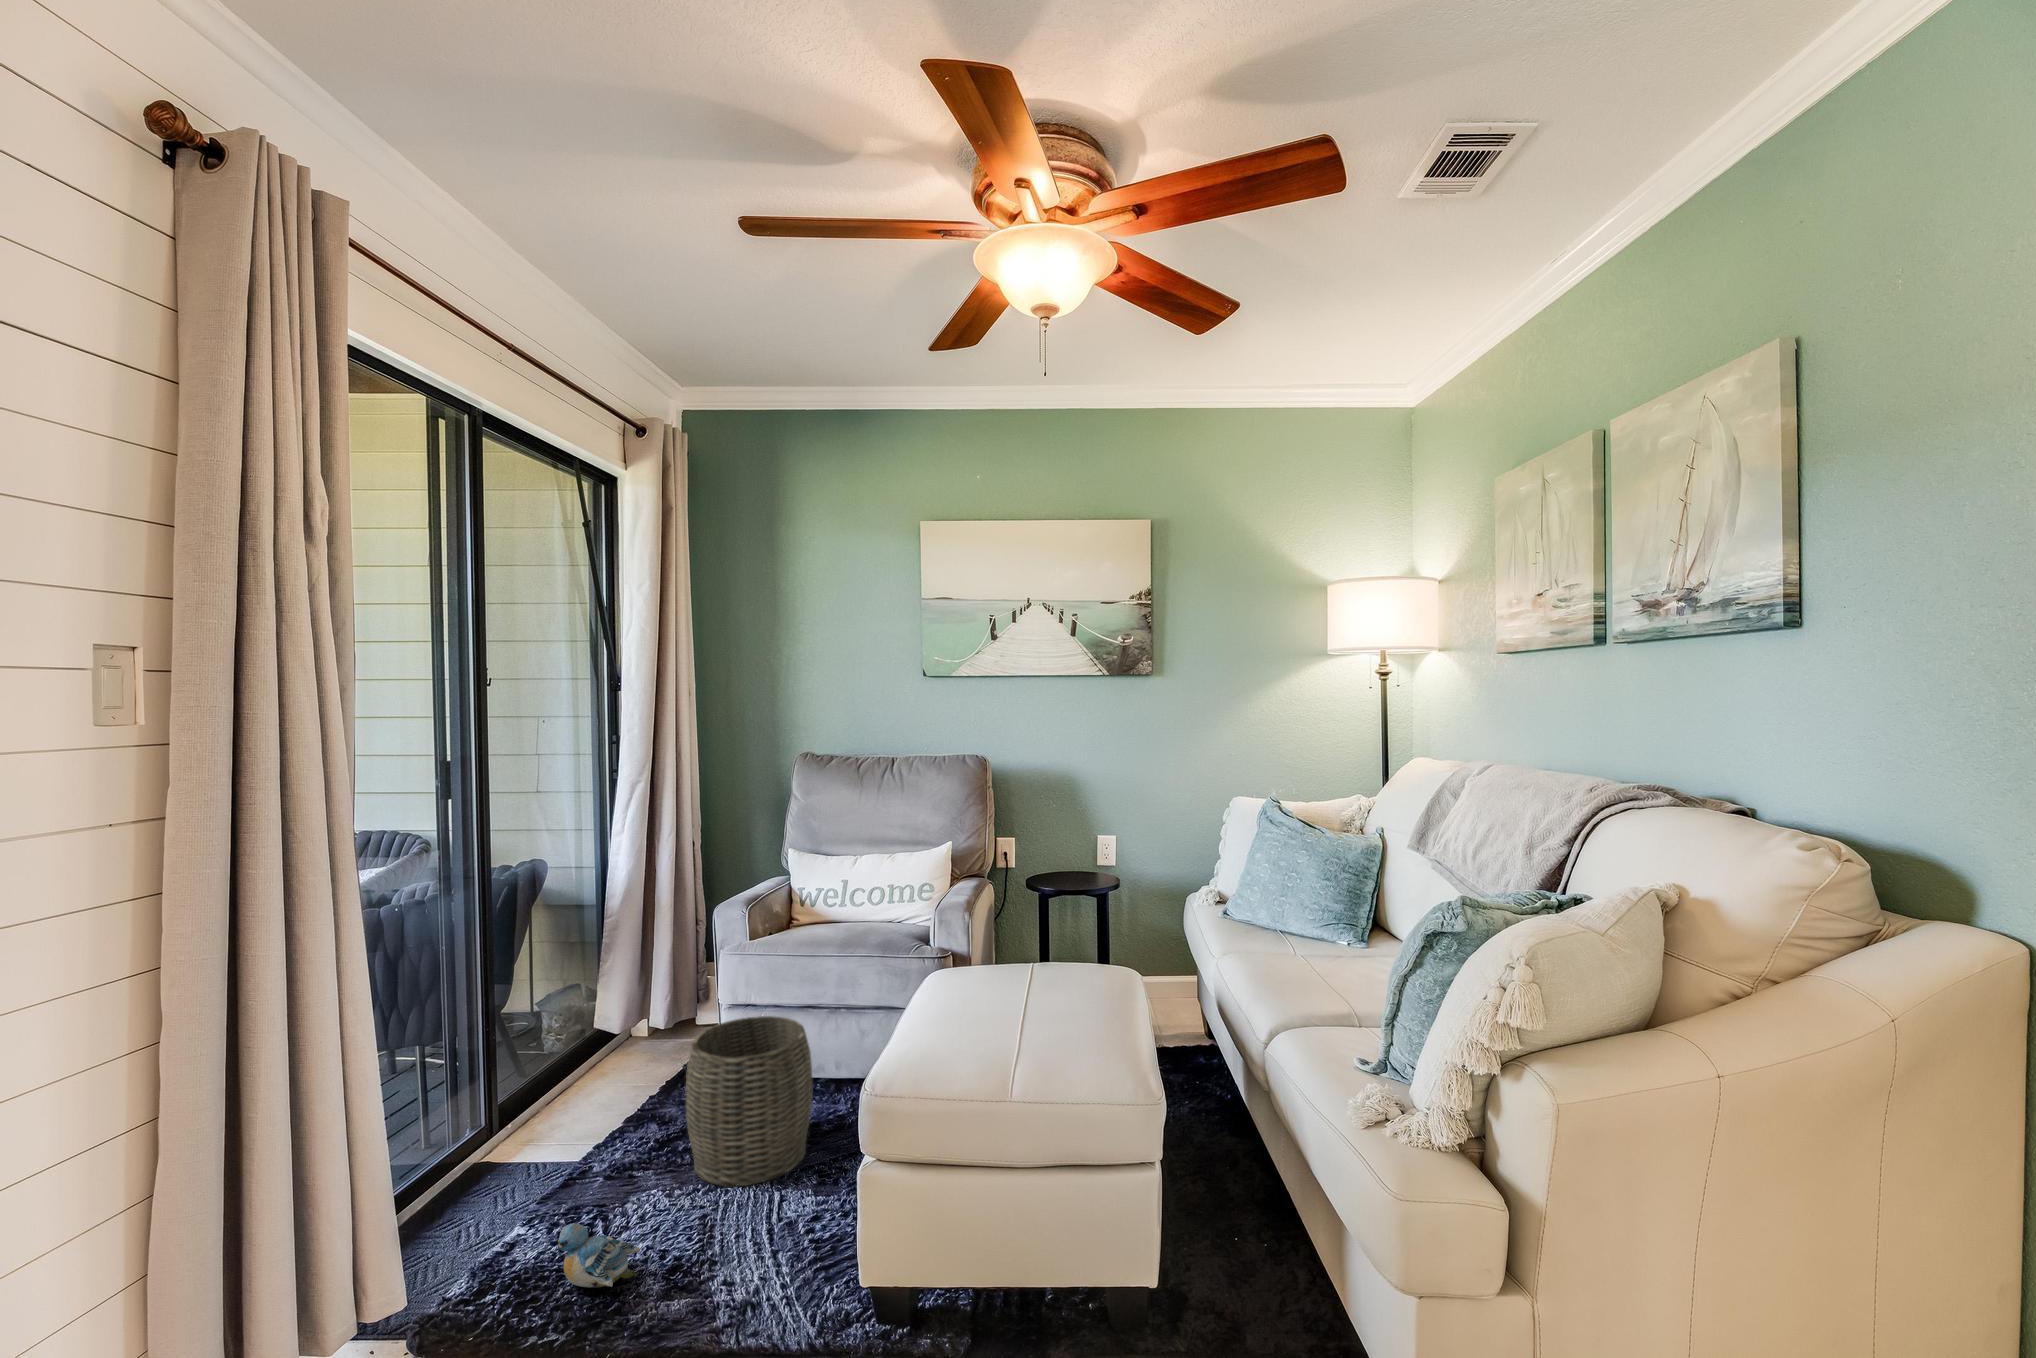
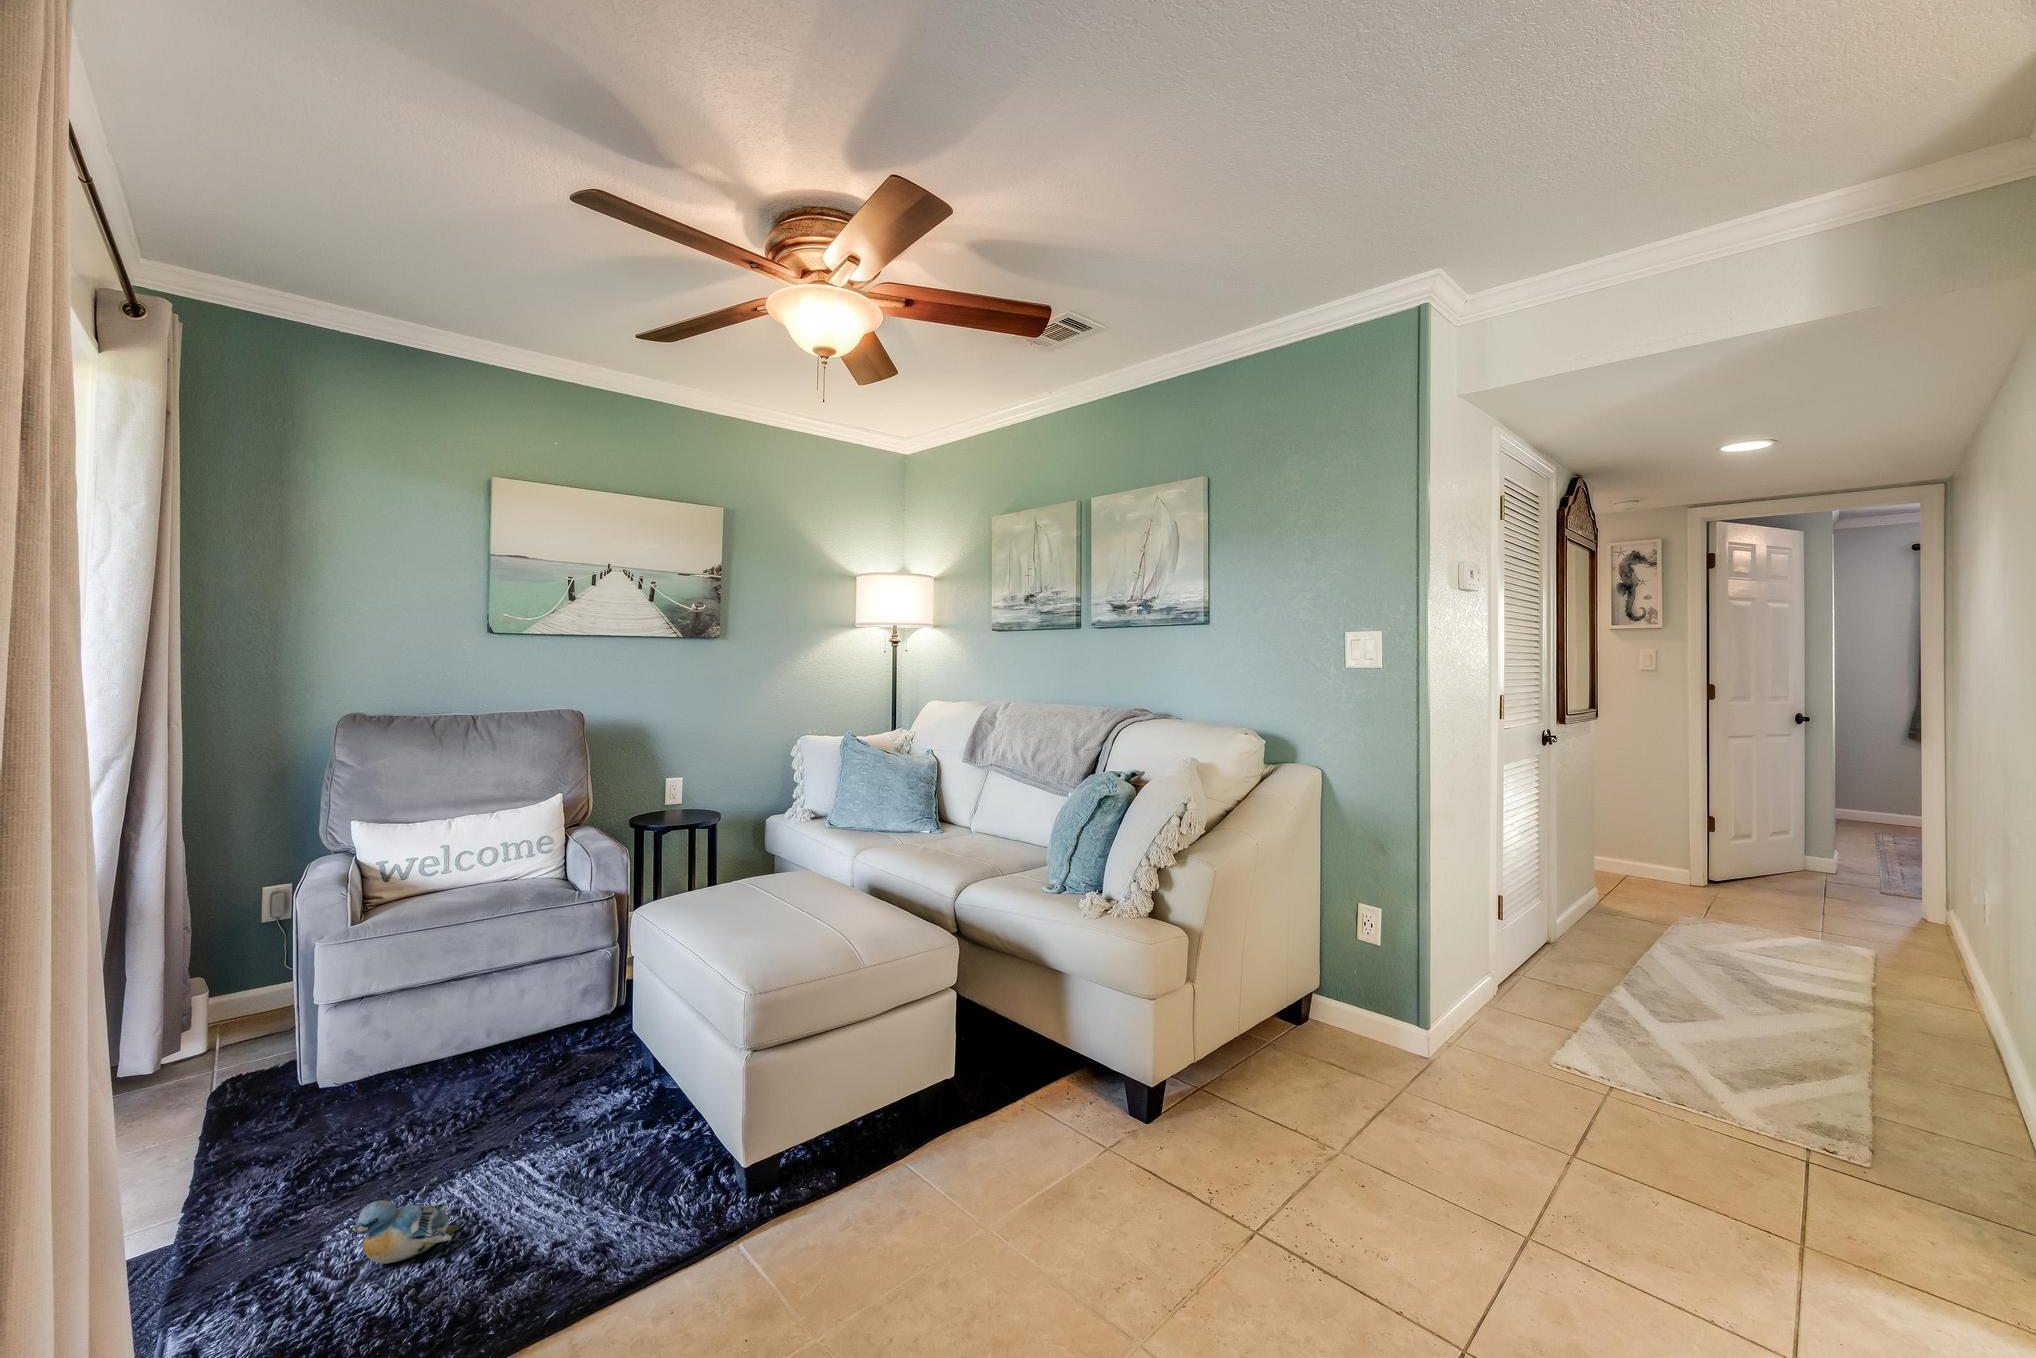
woven basket: present [686,1016,813,1186] -> none [373,978,528,1157]

